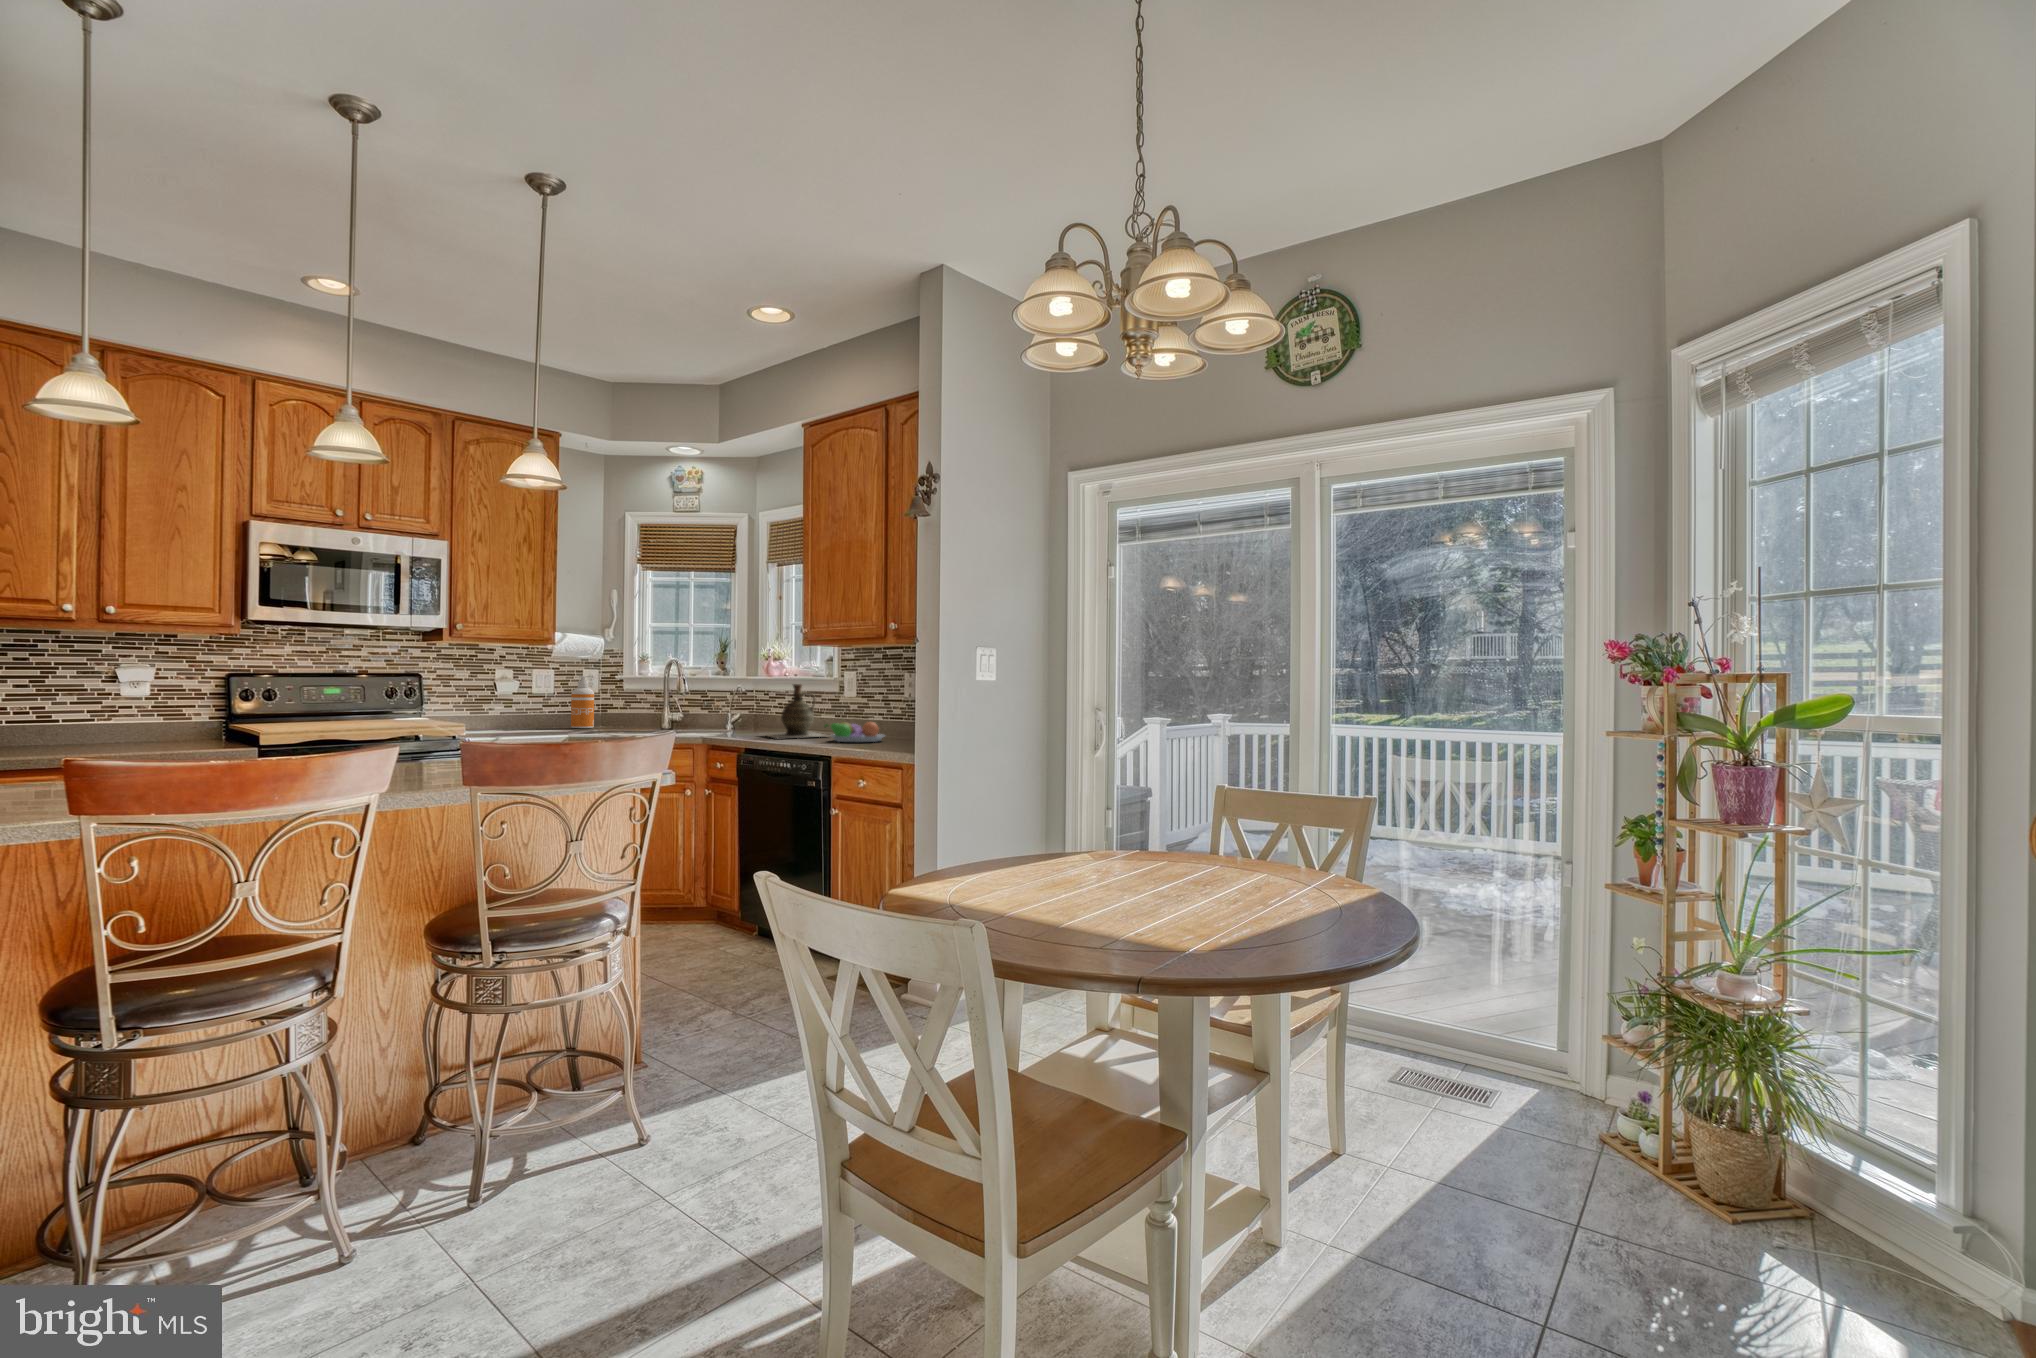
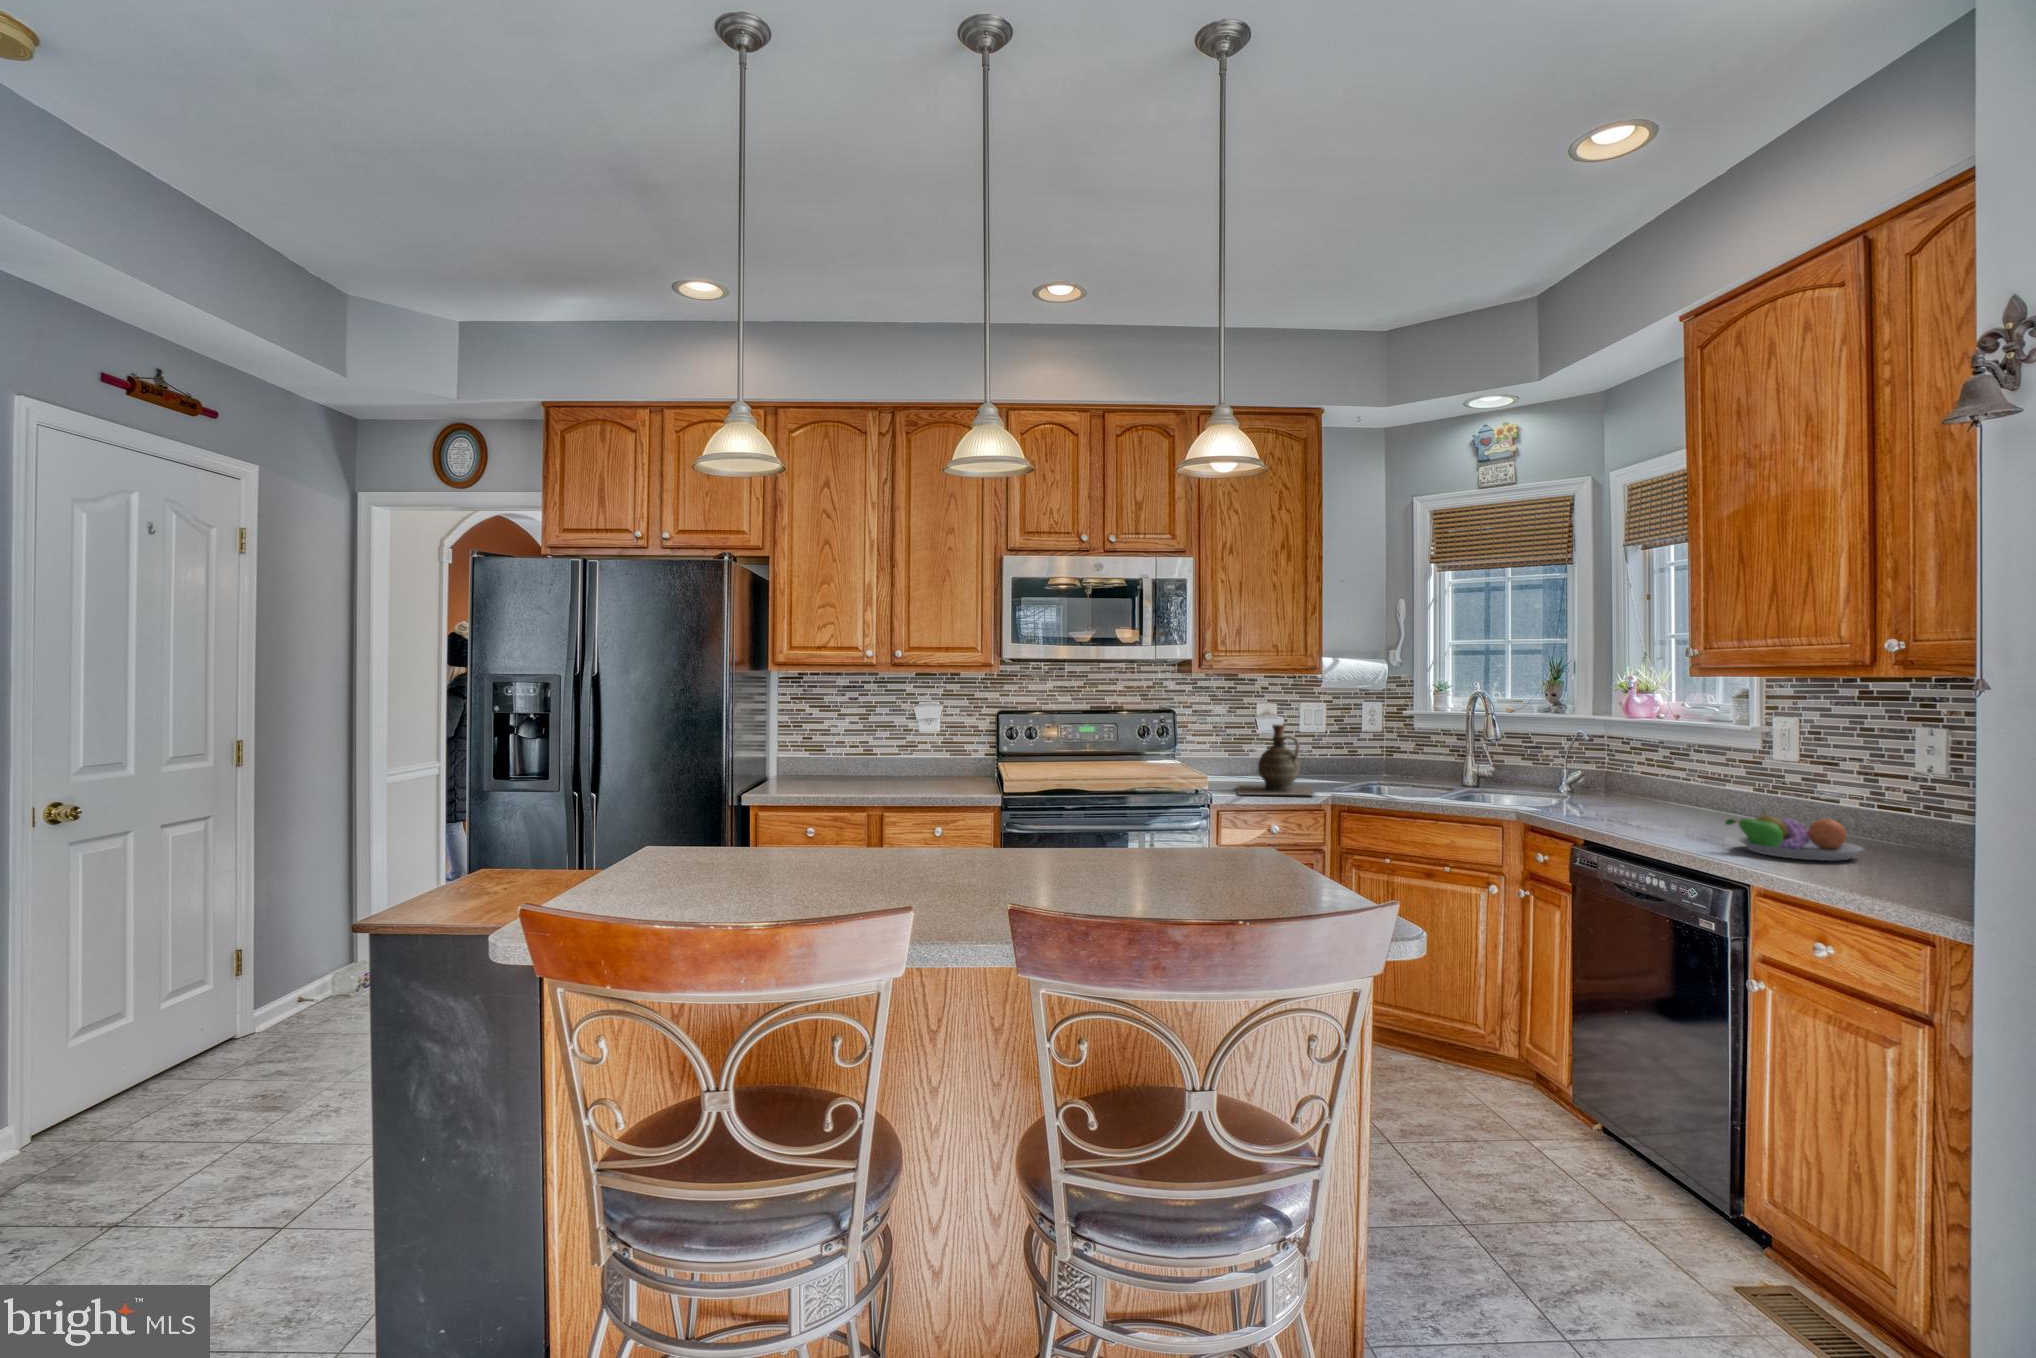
soap dispenser: present [571,676,594,728] -> none [1343,713,1371,781]
ceramic jug: present [764,684,825,739] -> present [1237,724,1315,795]

